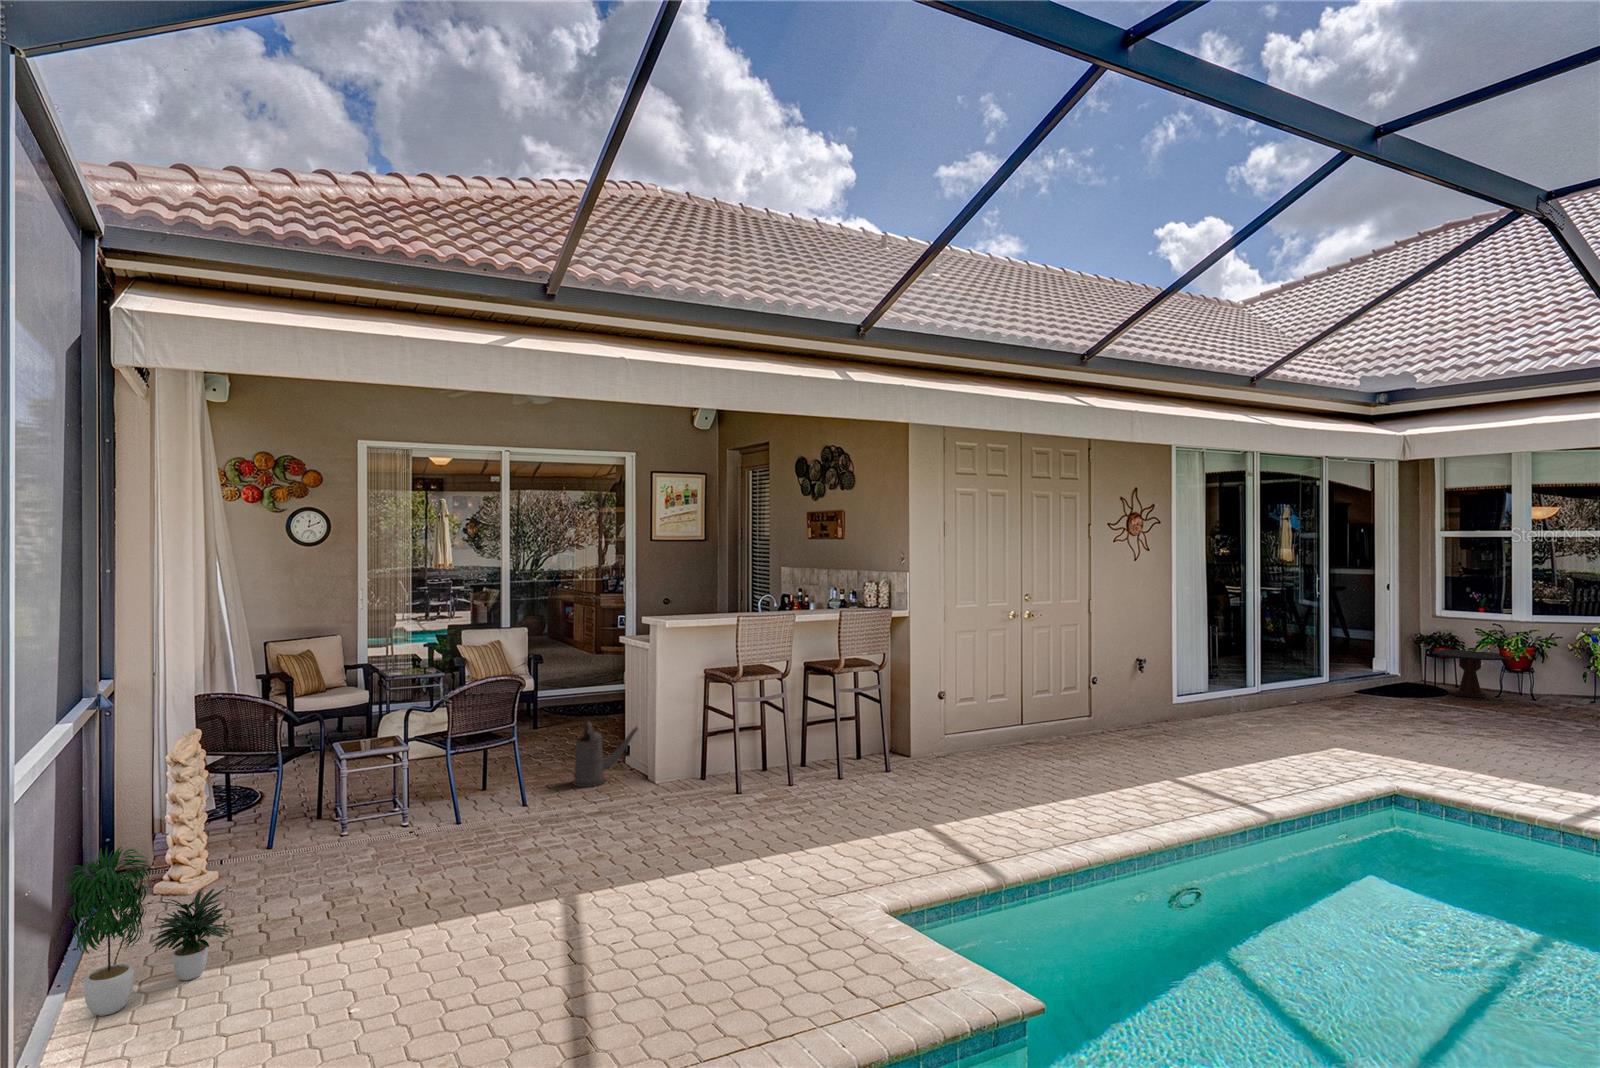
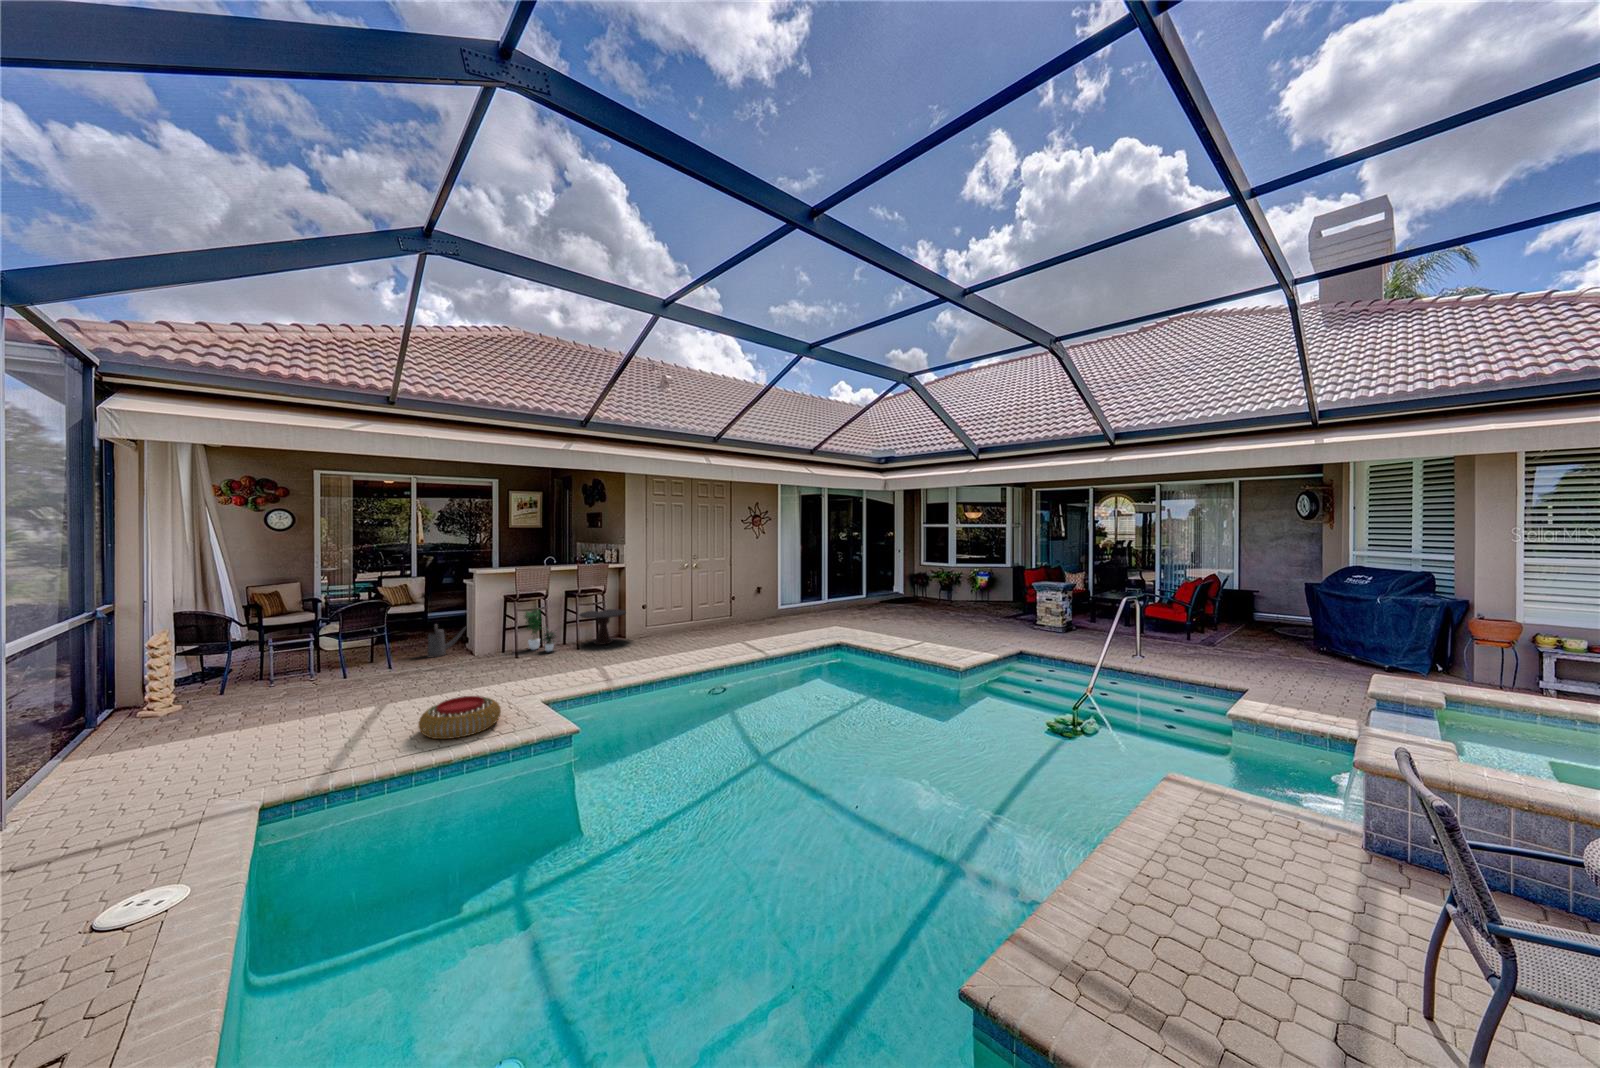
side table: present [1432,650,1509,698] -> present [580,609,626,645]
potted plant: present [61,846,230,1016] -> present [525,610,556,651]
pouf: none [704,907,862,1019] -> present [419,696,501,739]

